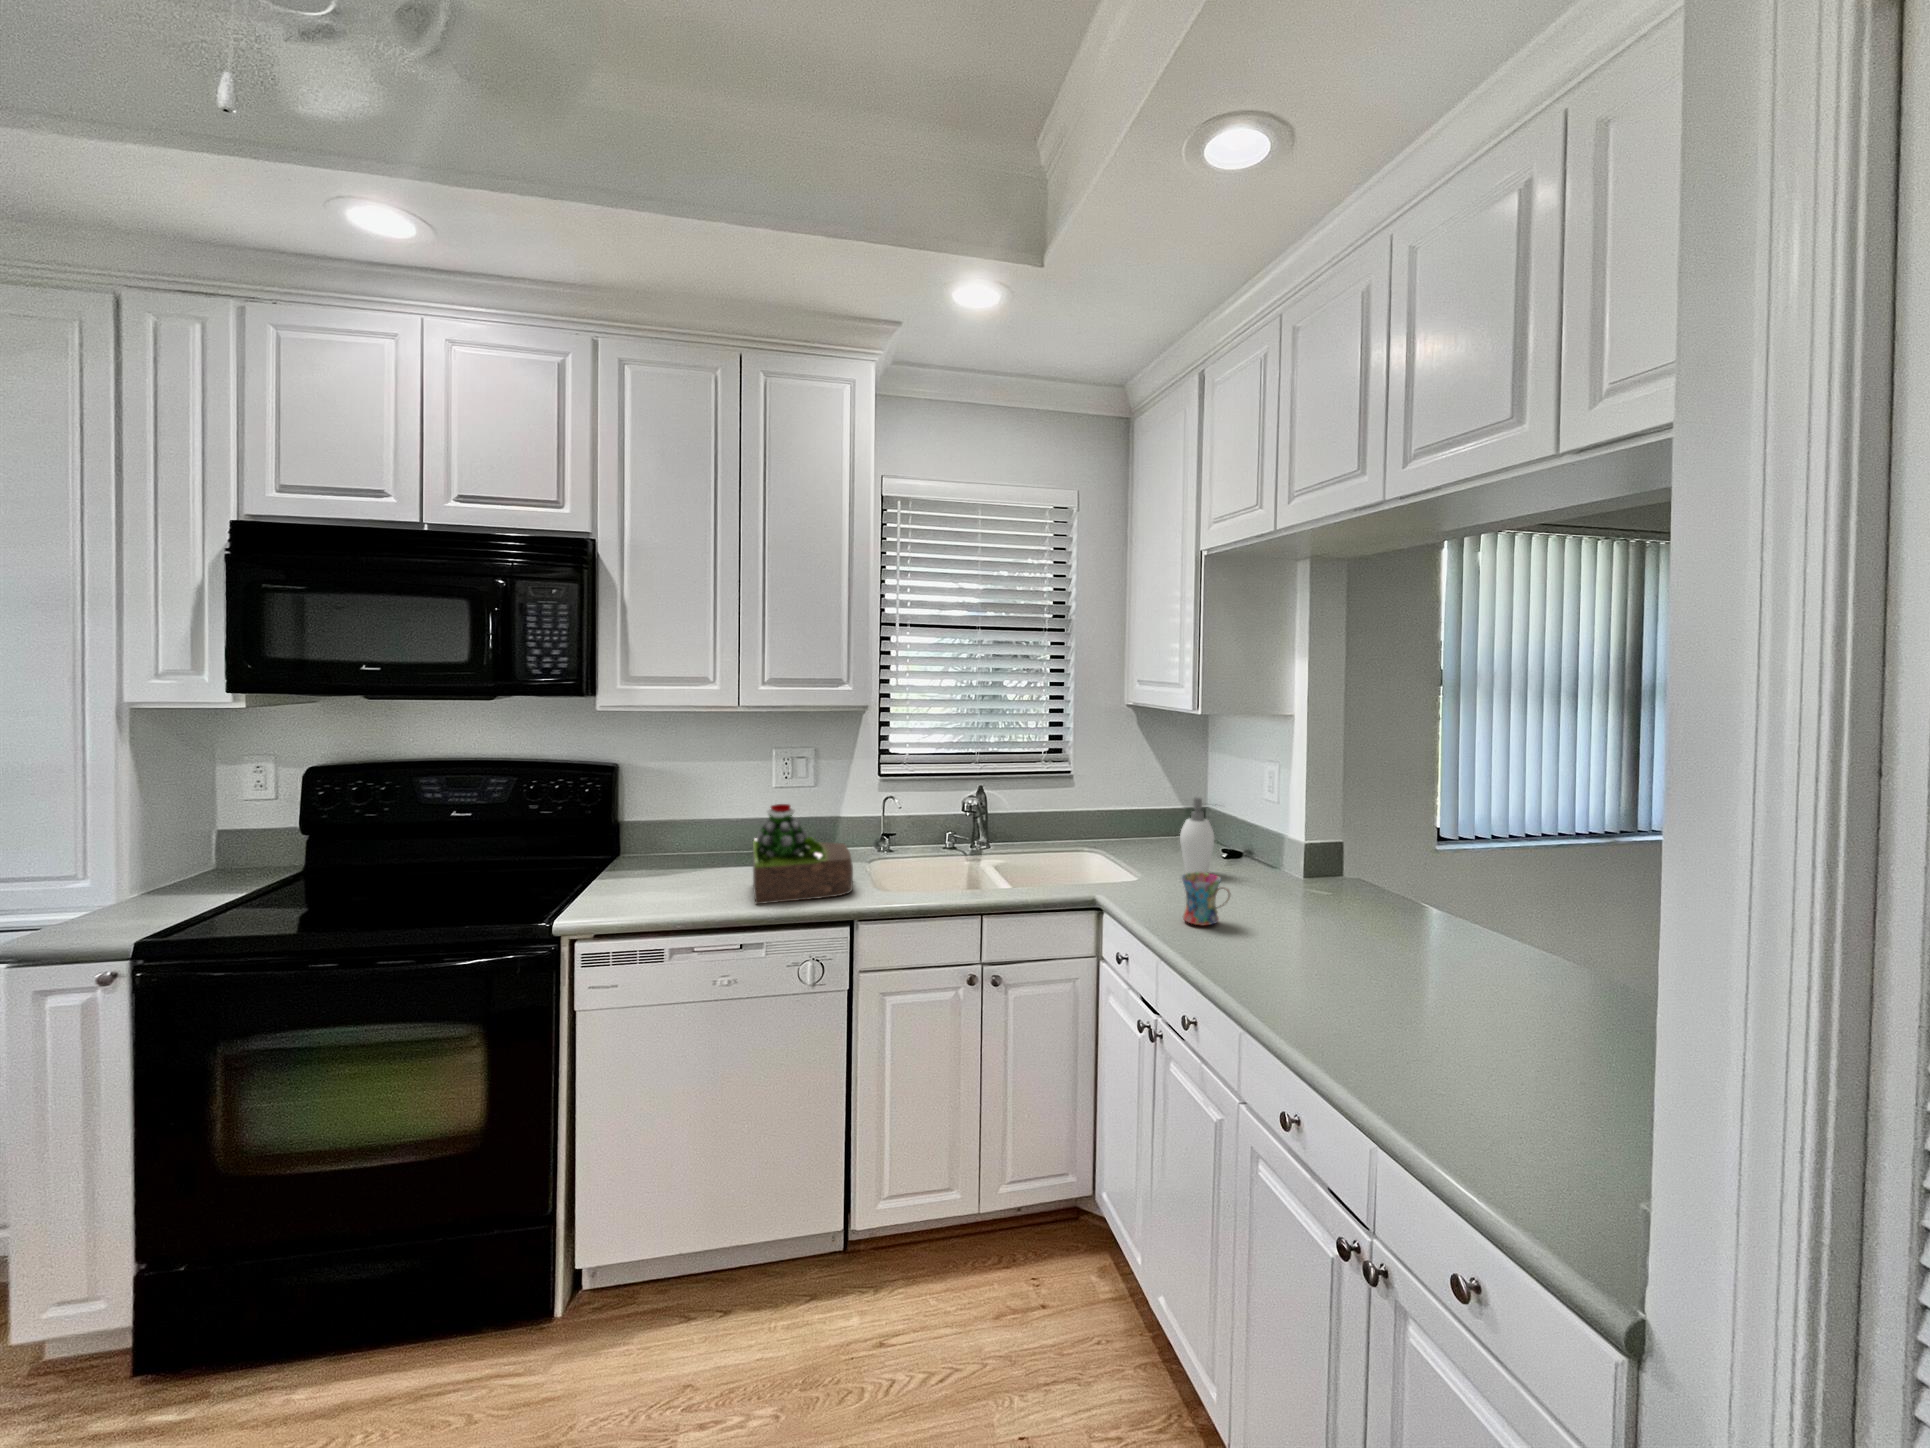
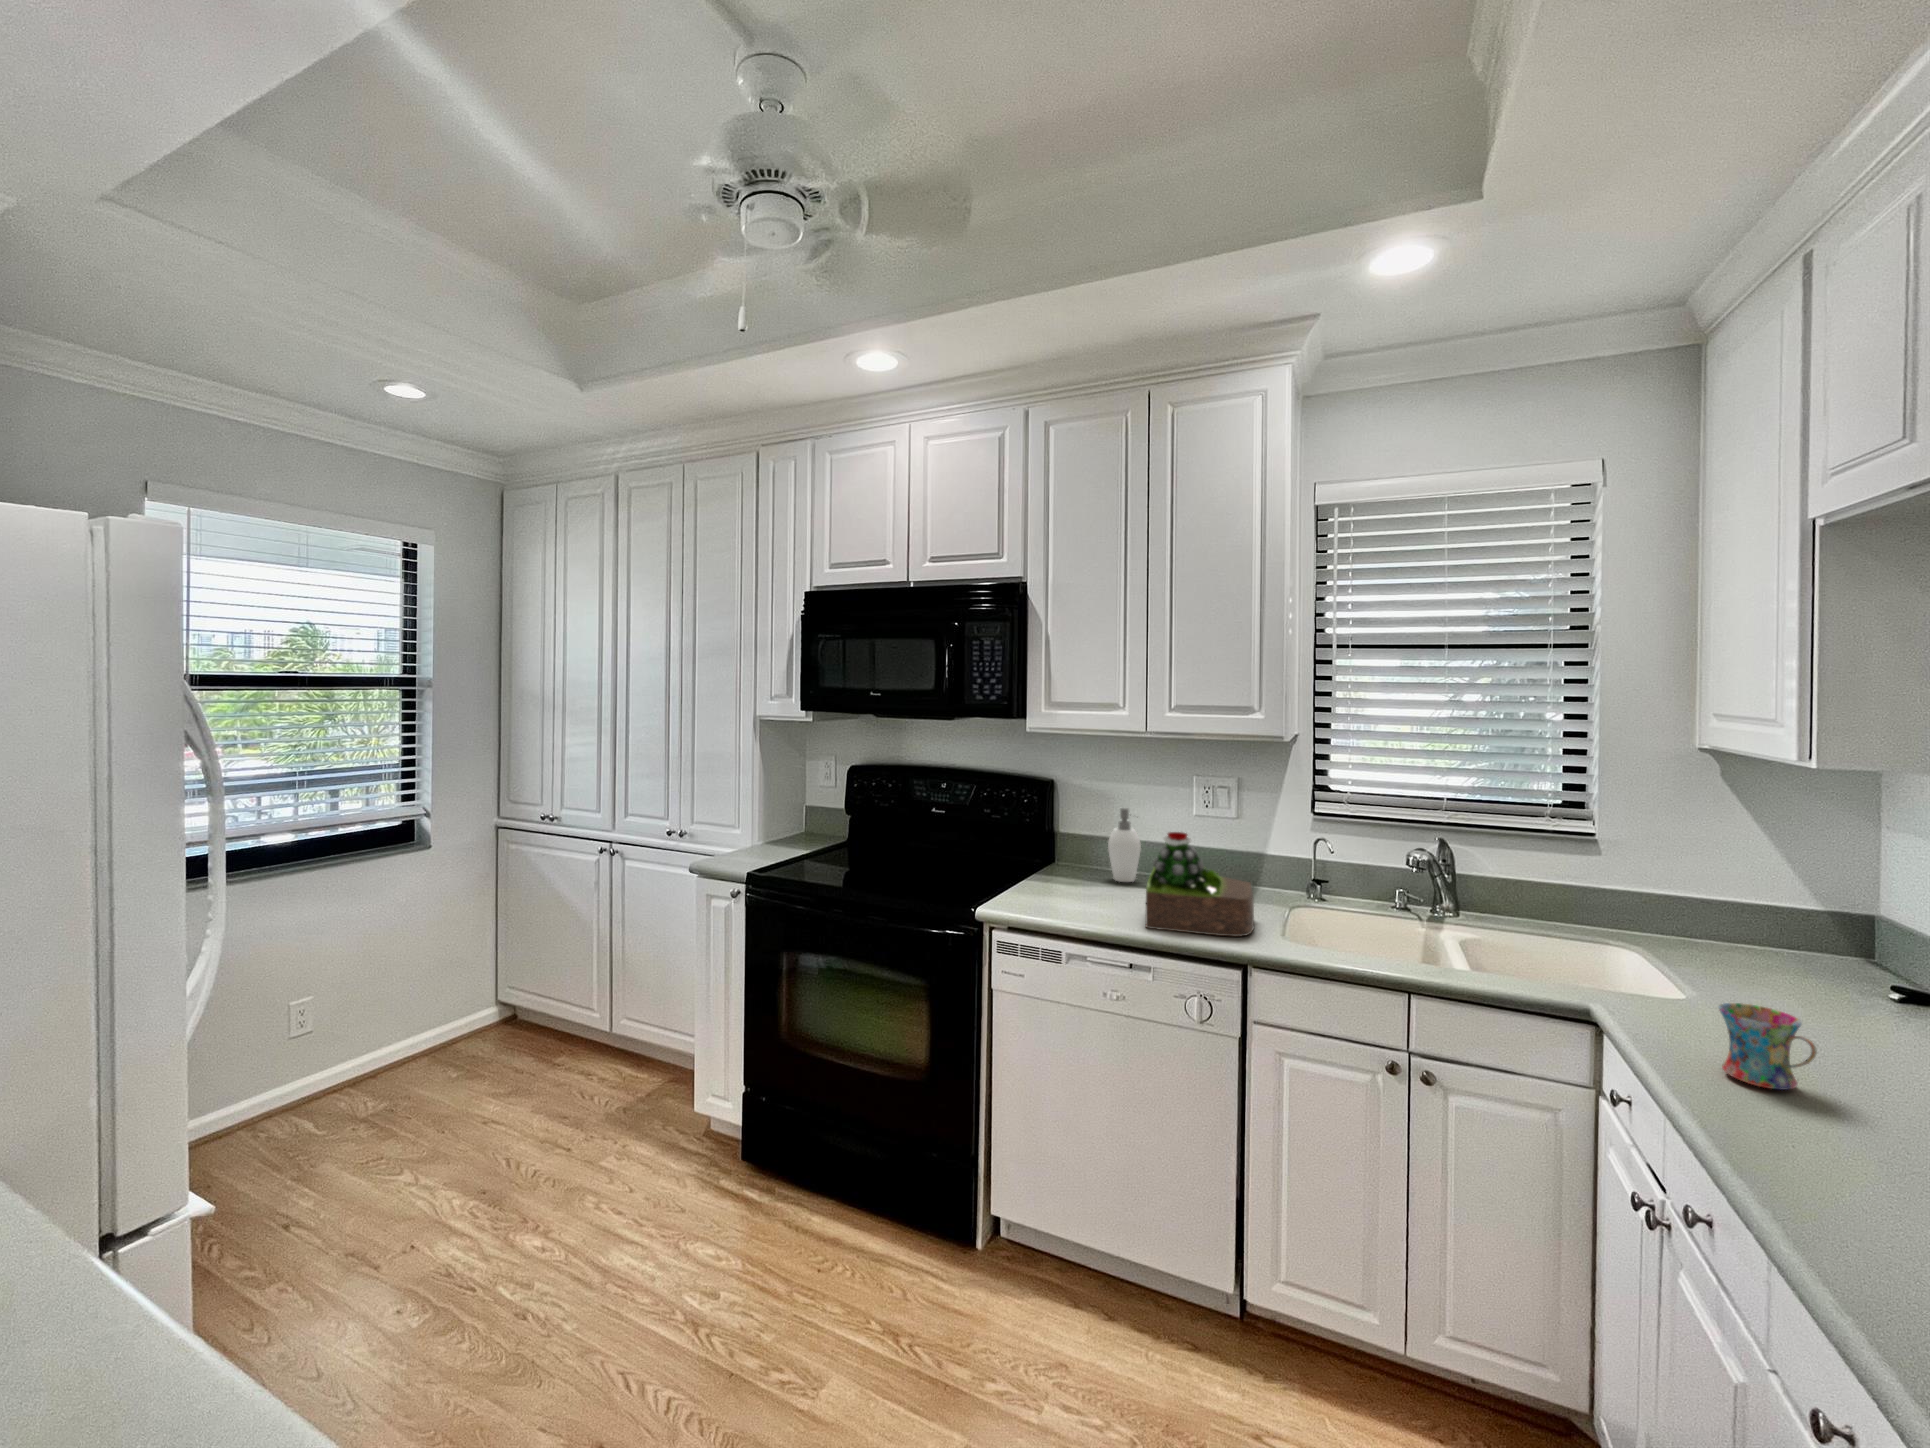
soap dispenser: present [1180,797,1216,873] -> present [1108,808,1141,882]

